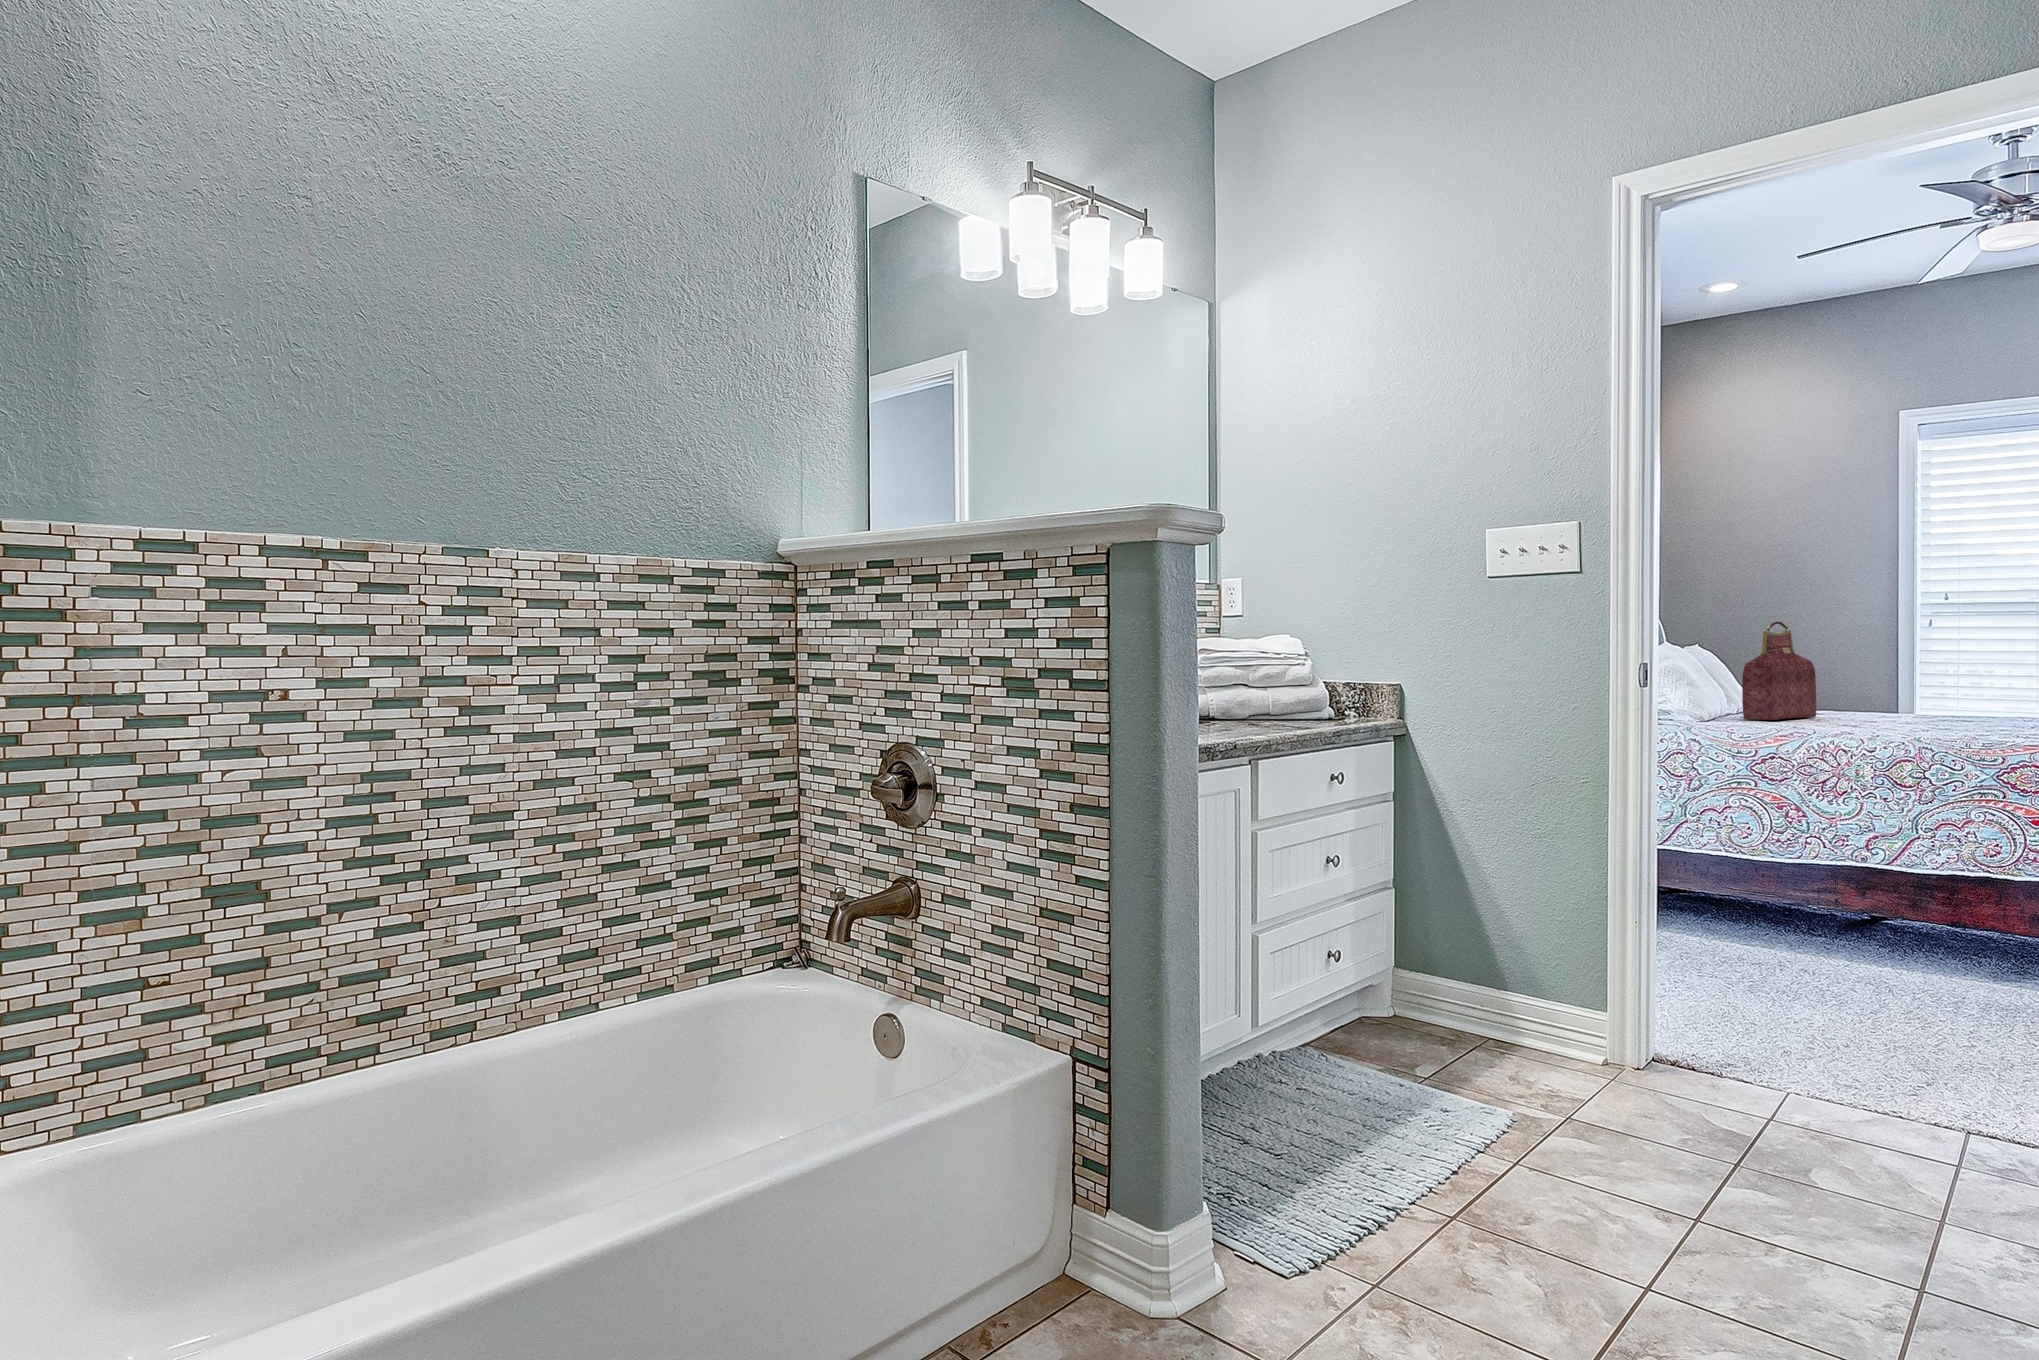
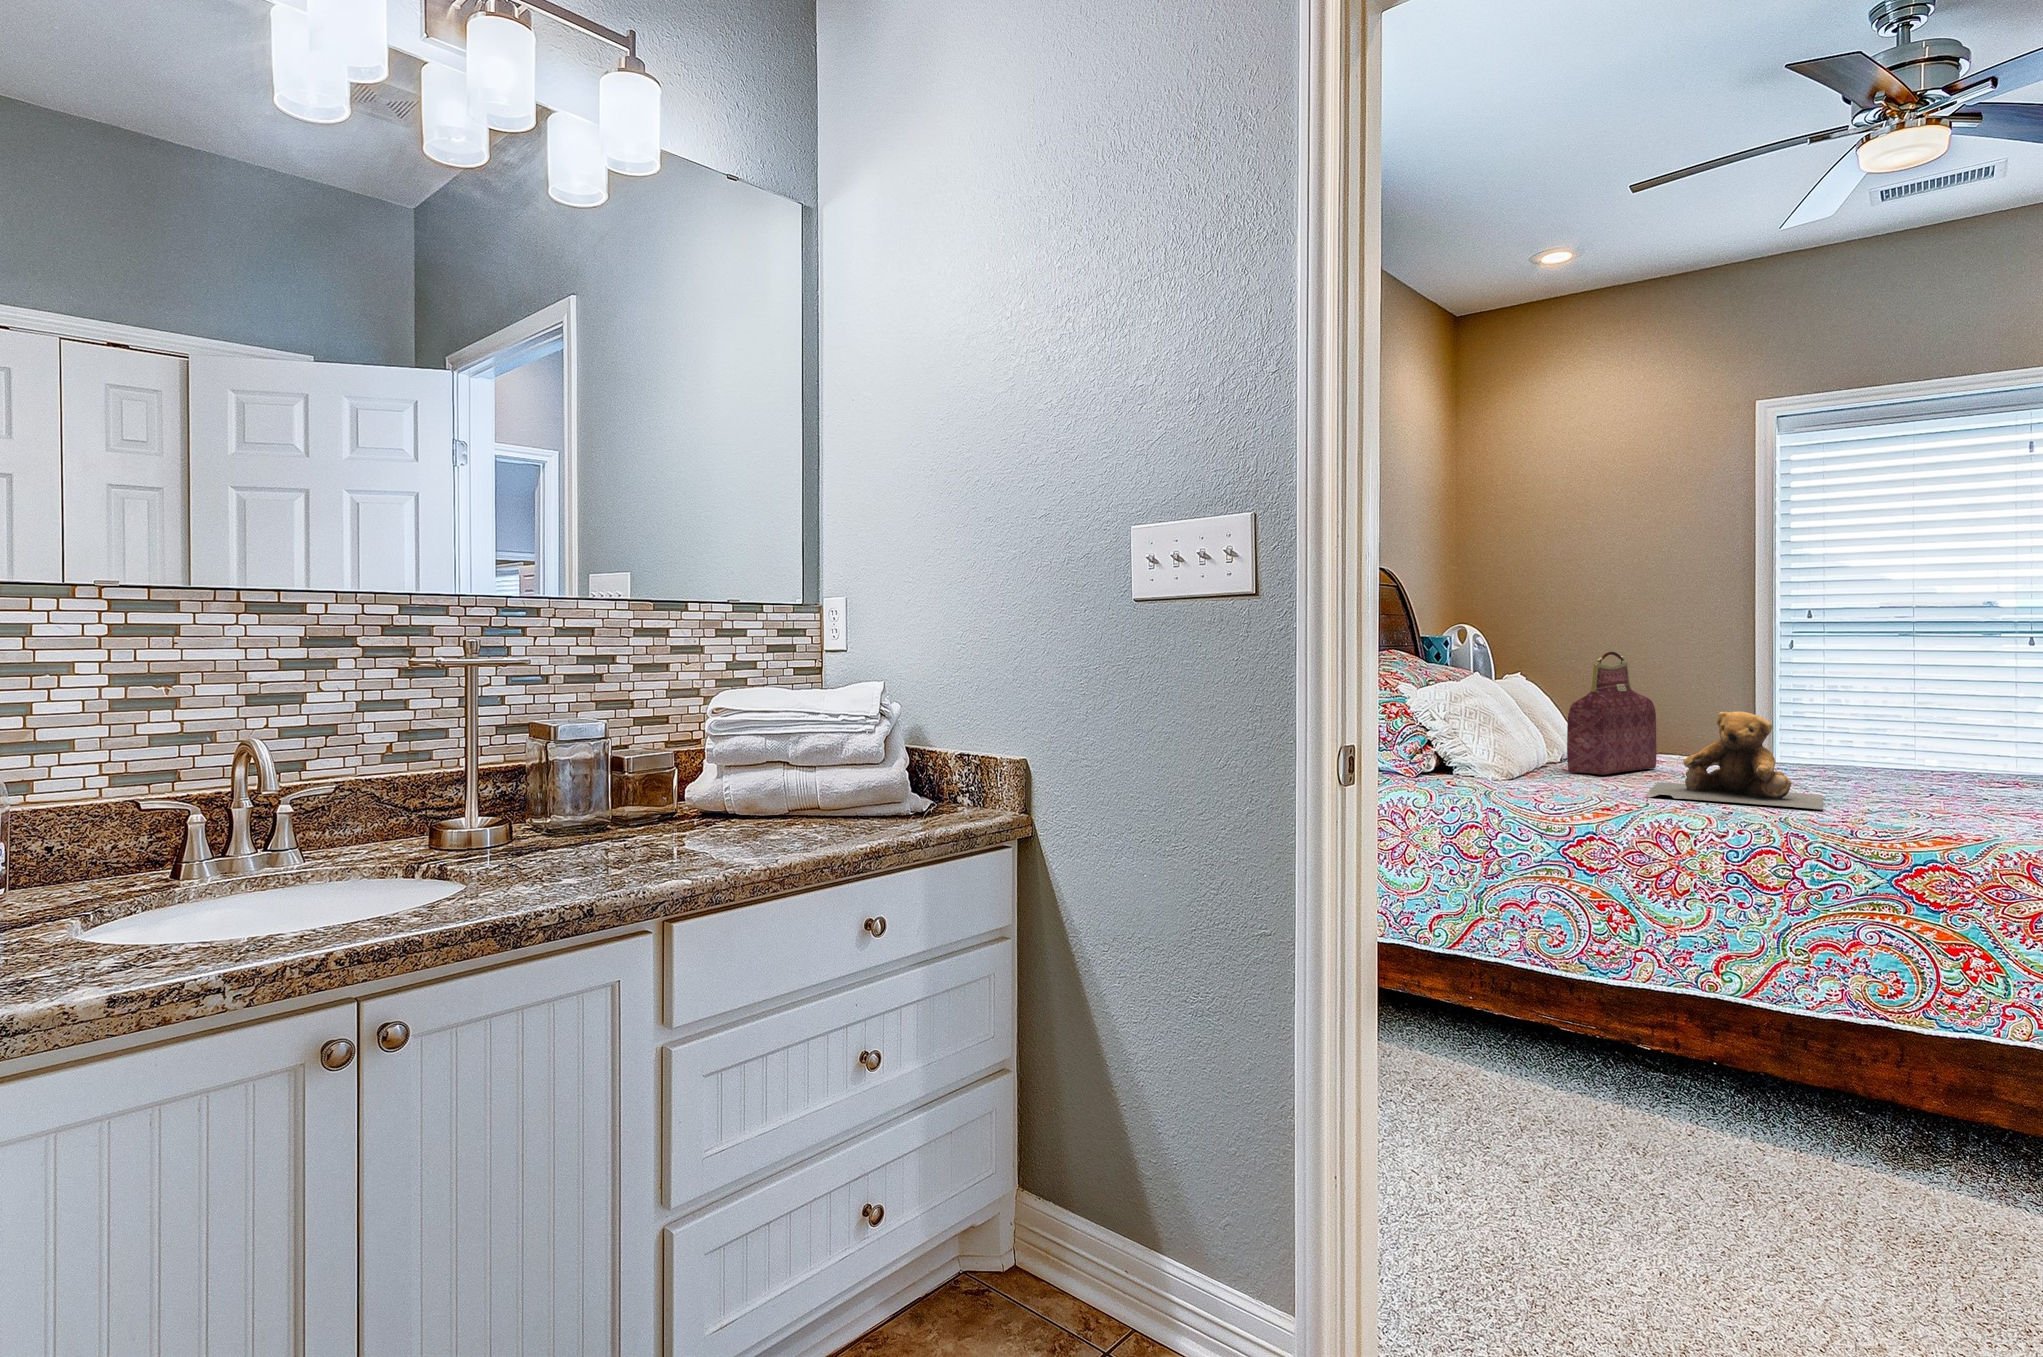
teddy bear: none [1810,663,1951,733] -> present [1646,711,1823,809]

